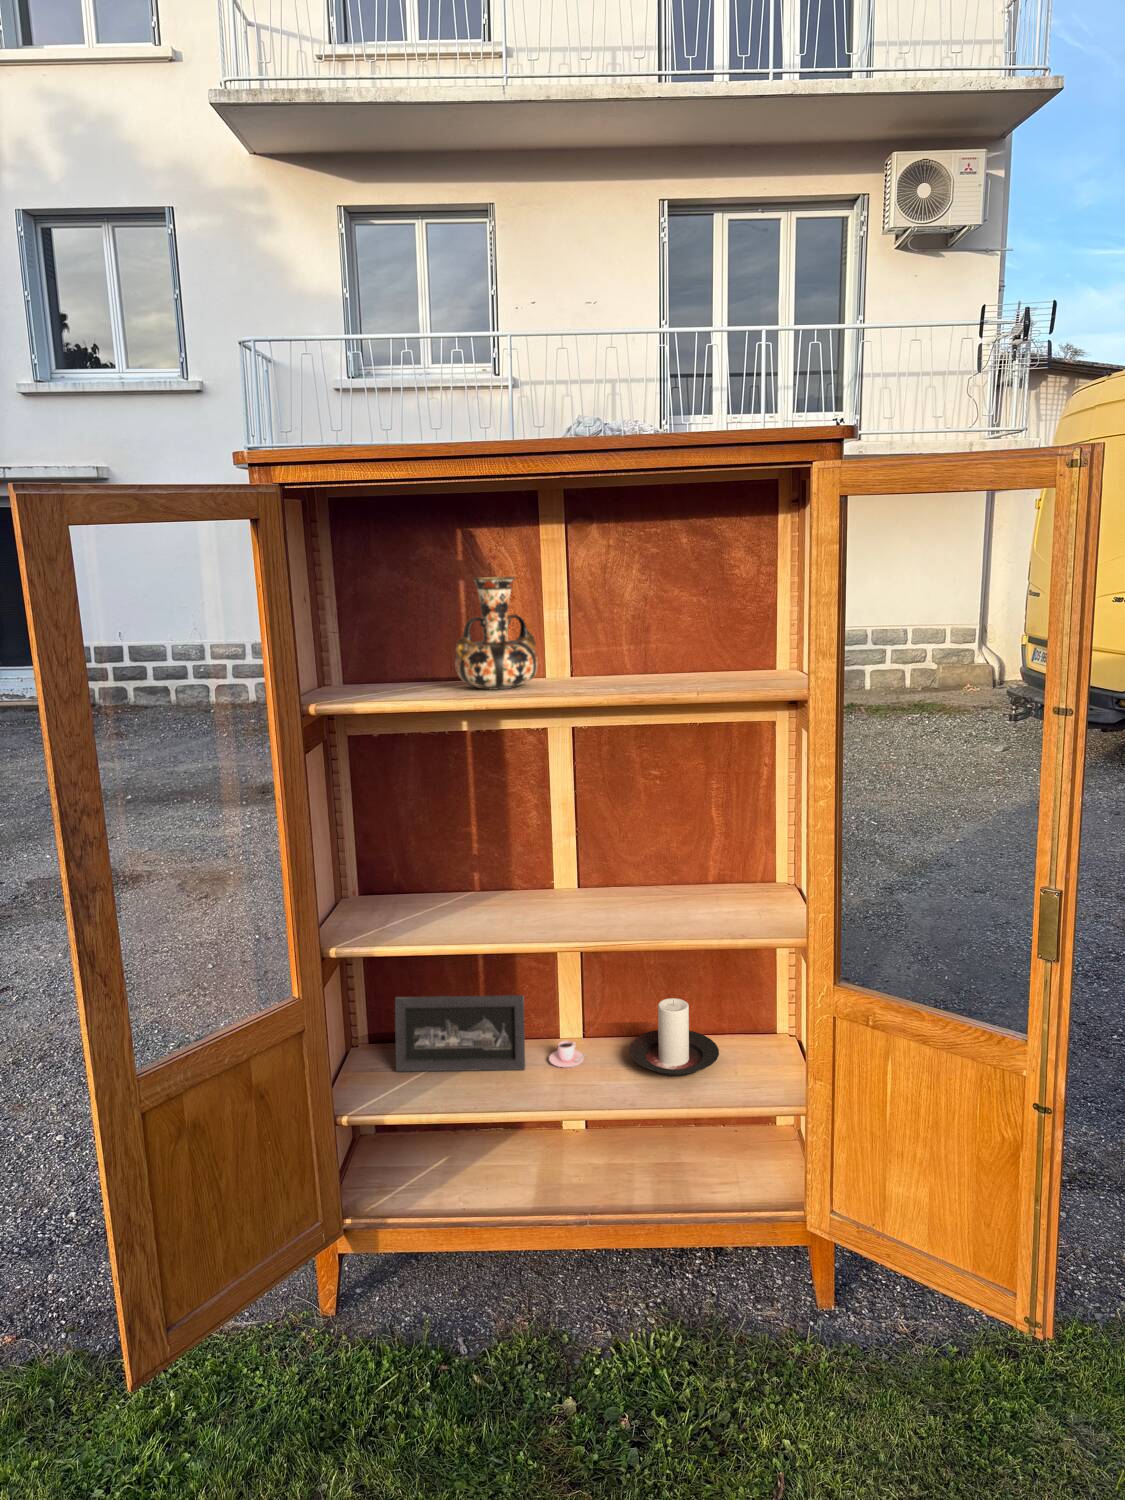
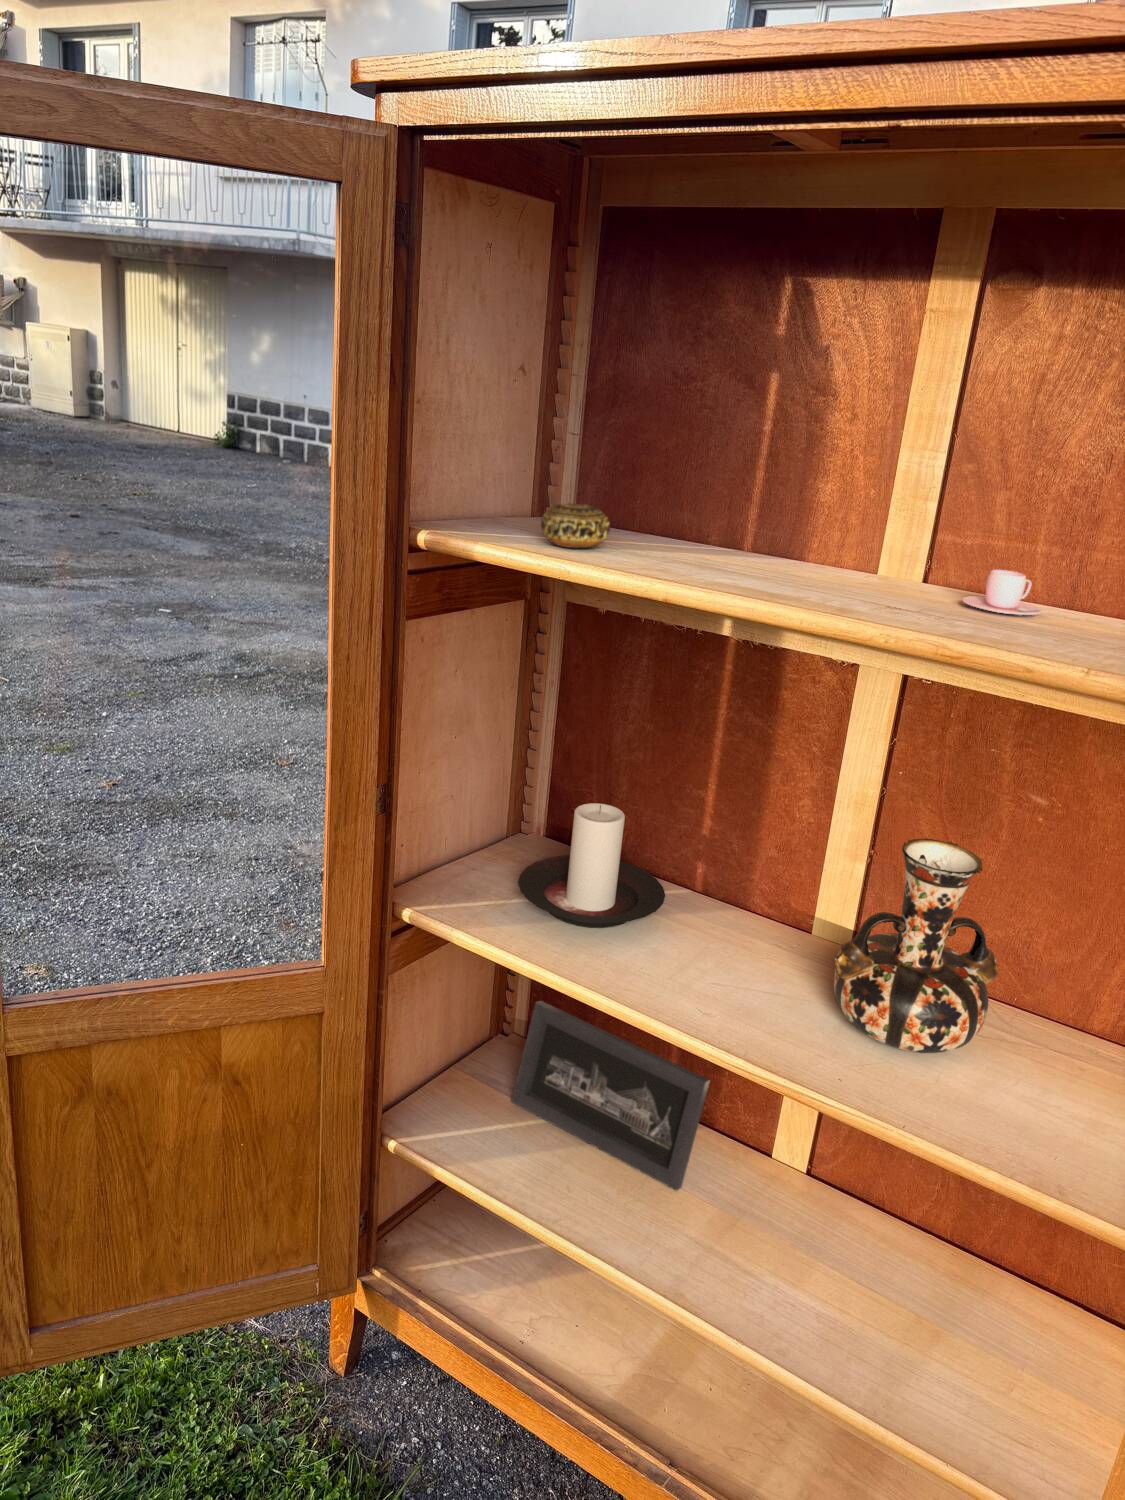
decorative vase: present [455,576,538,690] -> present [834,838,998,1053]
decorative ball: none [375,670,416,696] -> present [541,503,610,548]
candle holder: present [629,998,719,1076] -> present [518,803,665,928]
teacup: present [549,1041,585,1067] -> present [962,570,1041,615]

